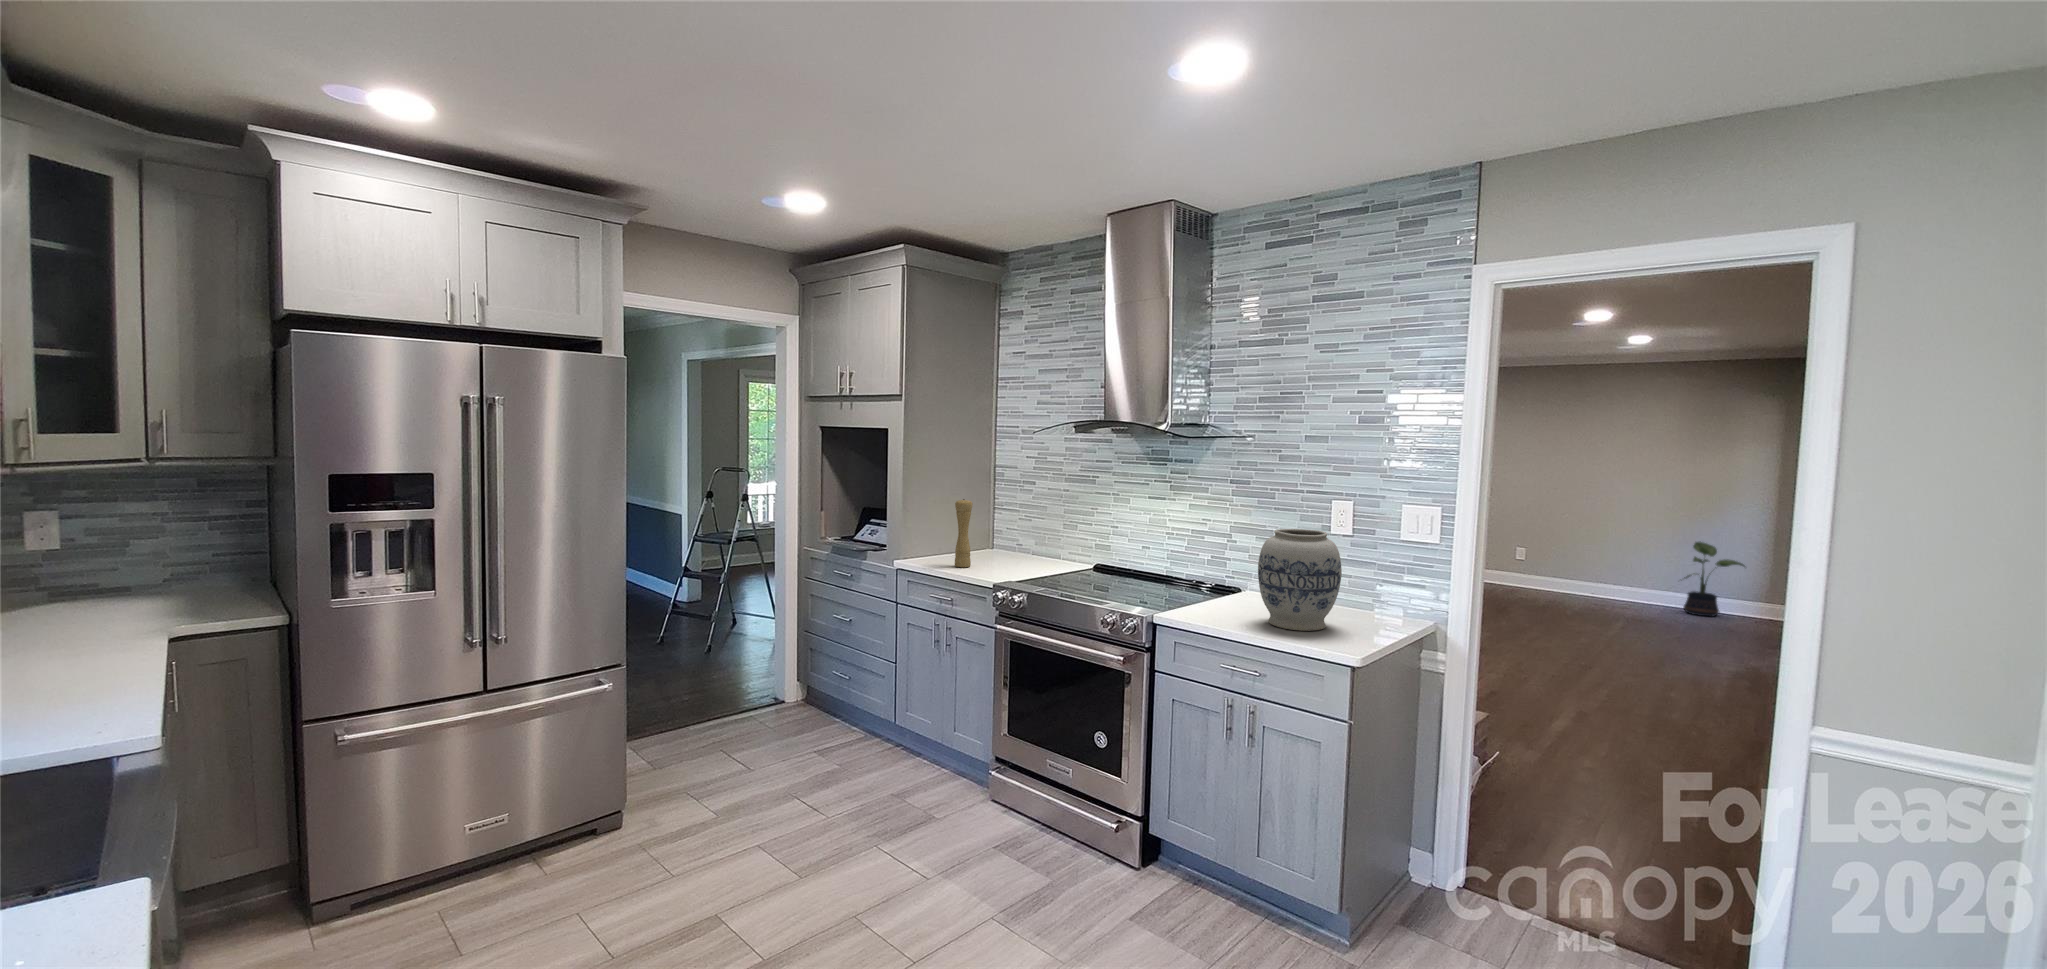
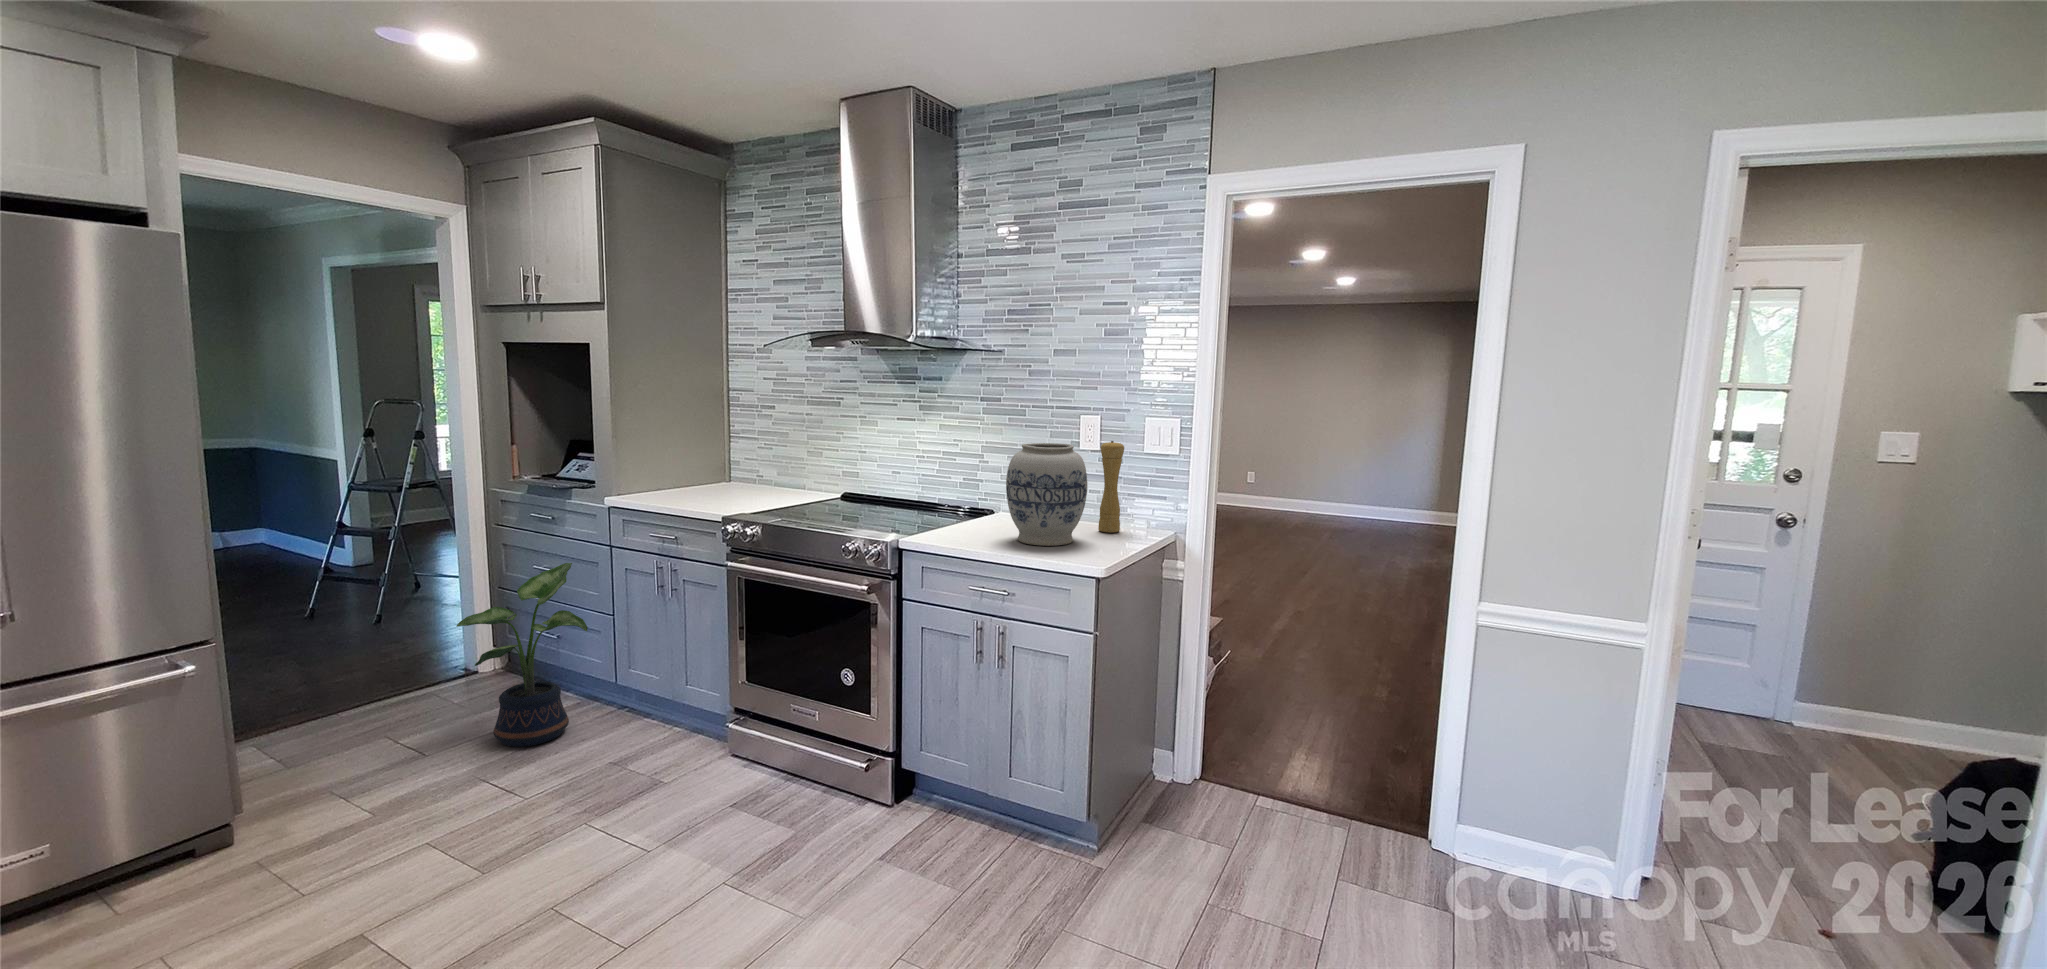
pepper mill: present [955,499,973,567] -> present [1098,441,1124,533]
potted plant: present [1683,542,1744,616] -> present [457,563,587,747]

